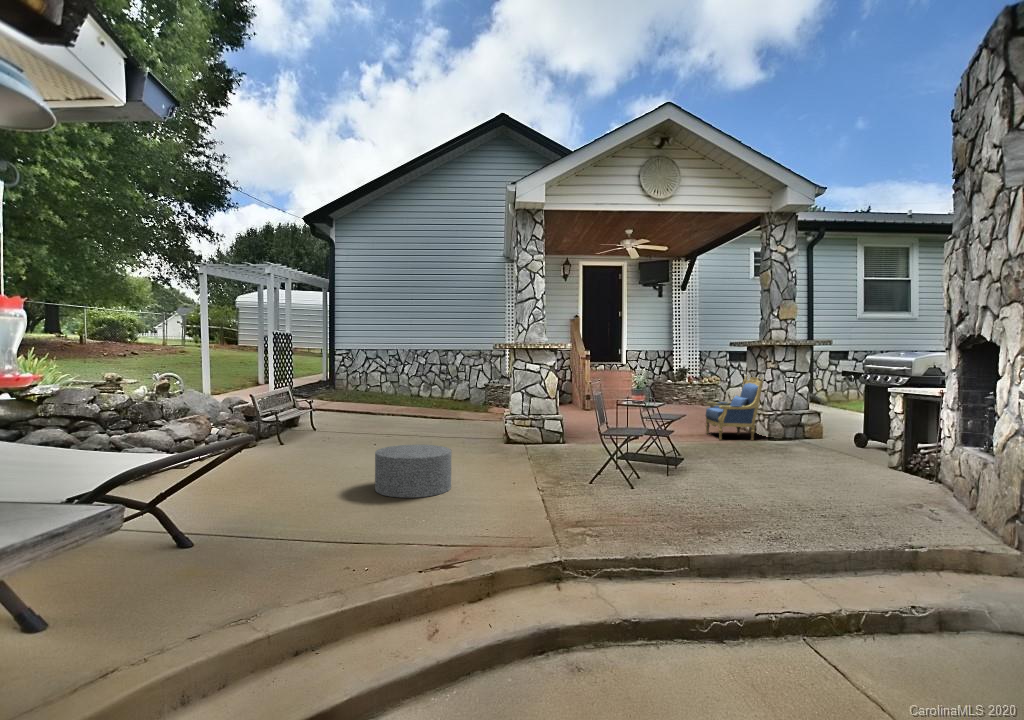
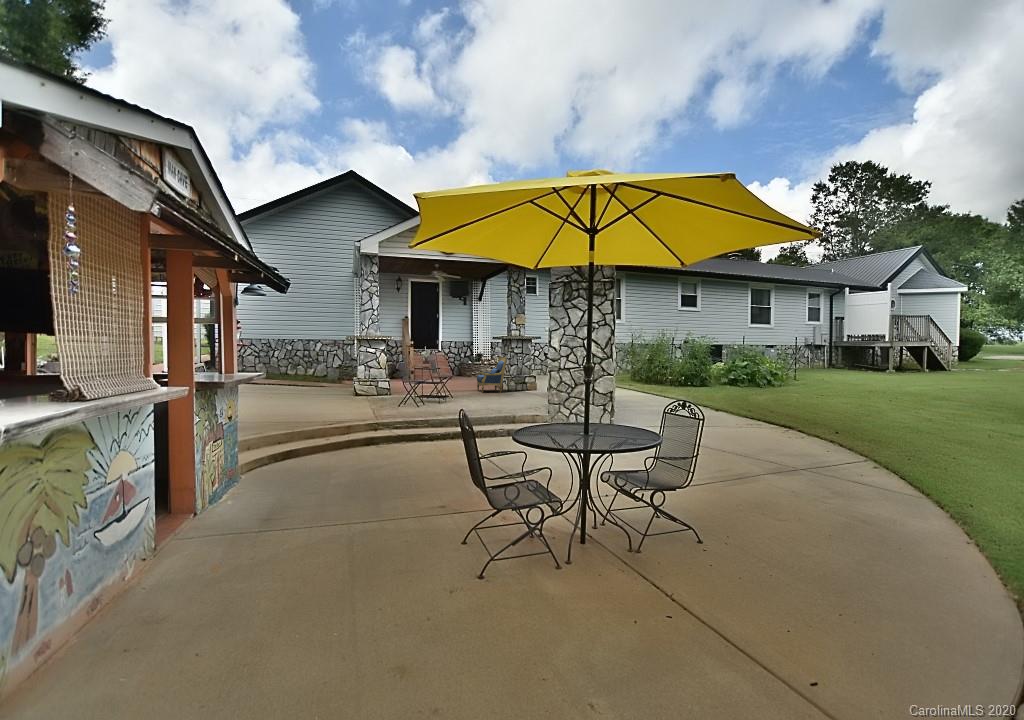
ottoman: present [375,445,452,498] -> none [283,390,325,414]

